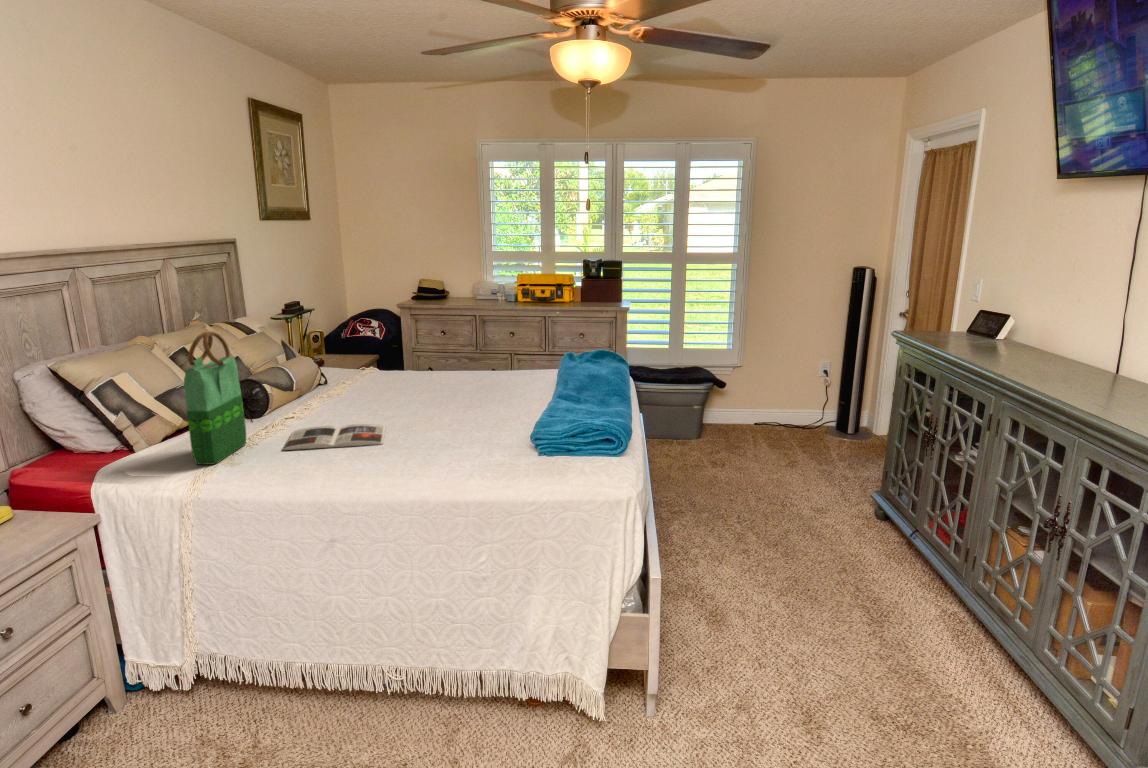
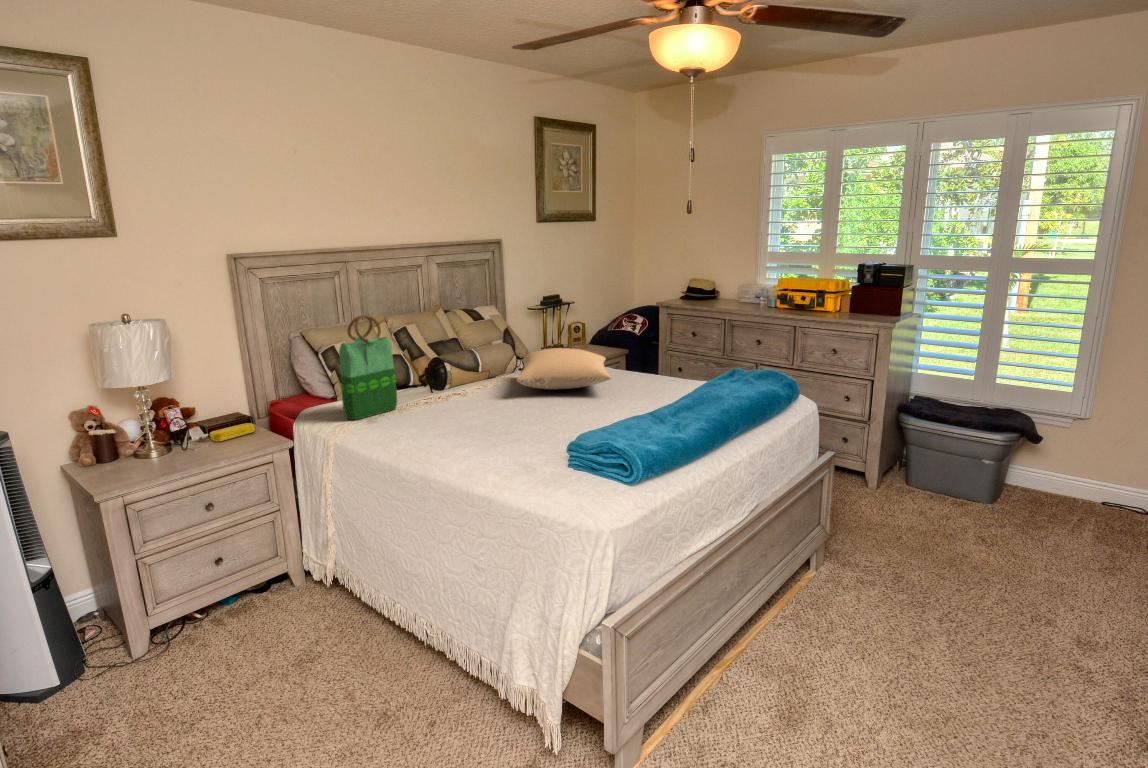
pillow: none [336,353,463,398] -> present [517,348,611,389]
magazine: present [283,424,386,450] -> none [407,404,504,428]

